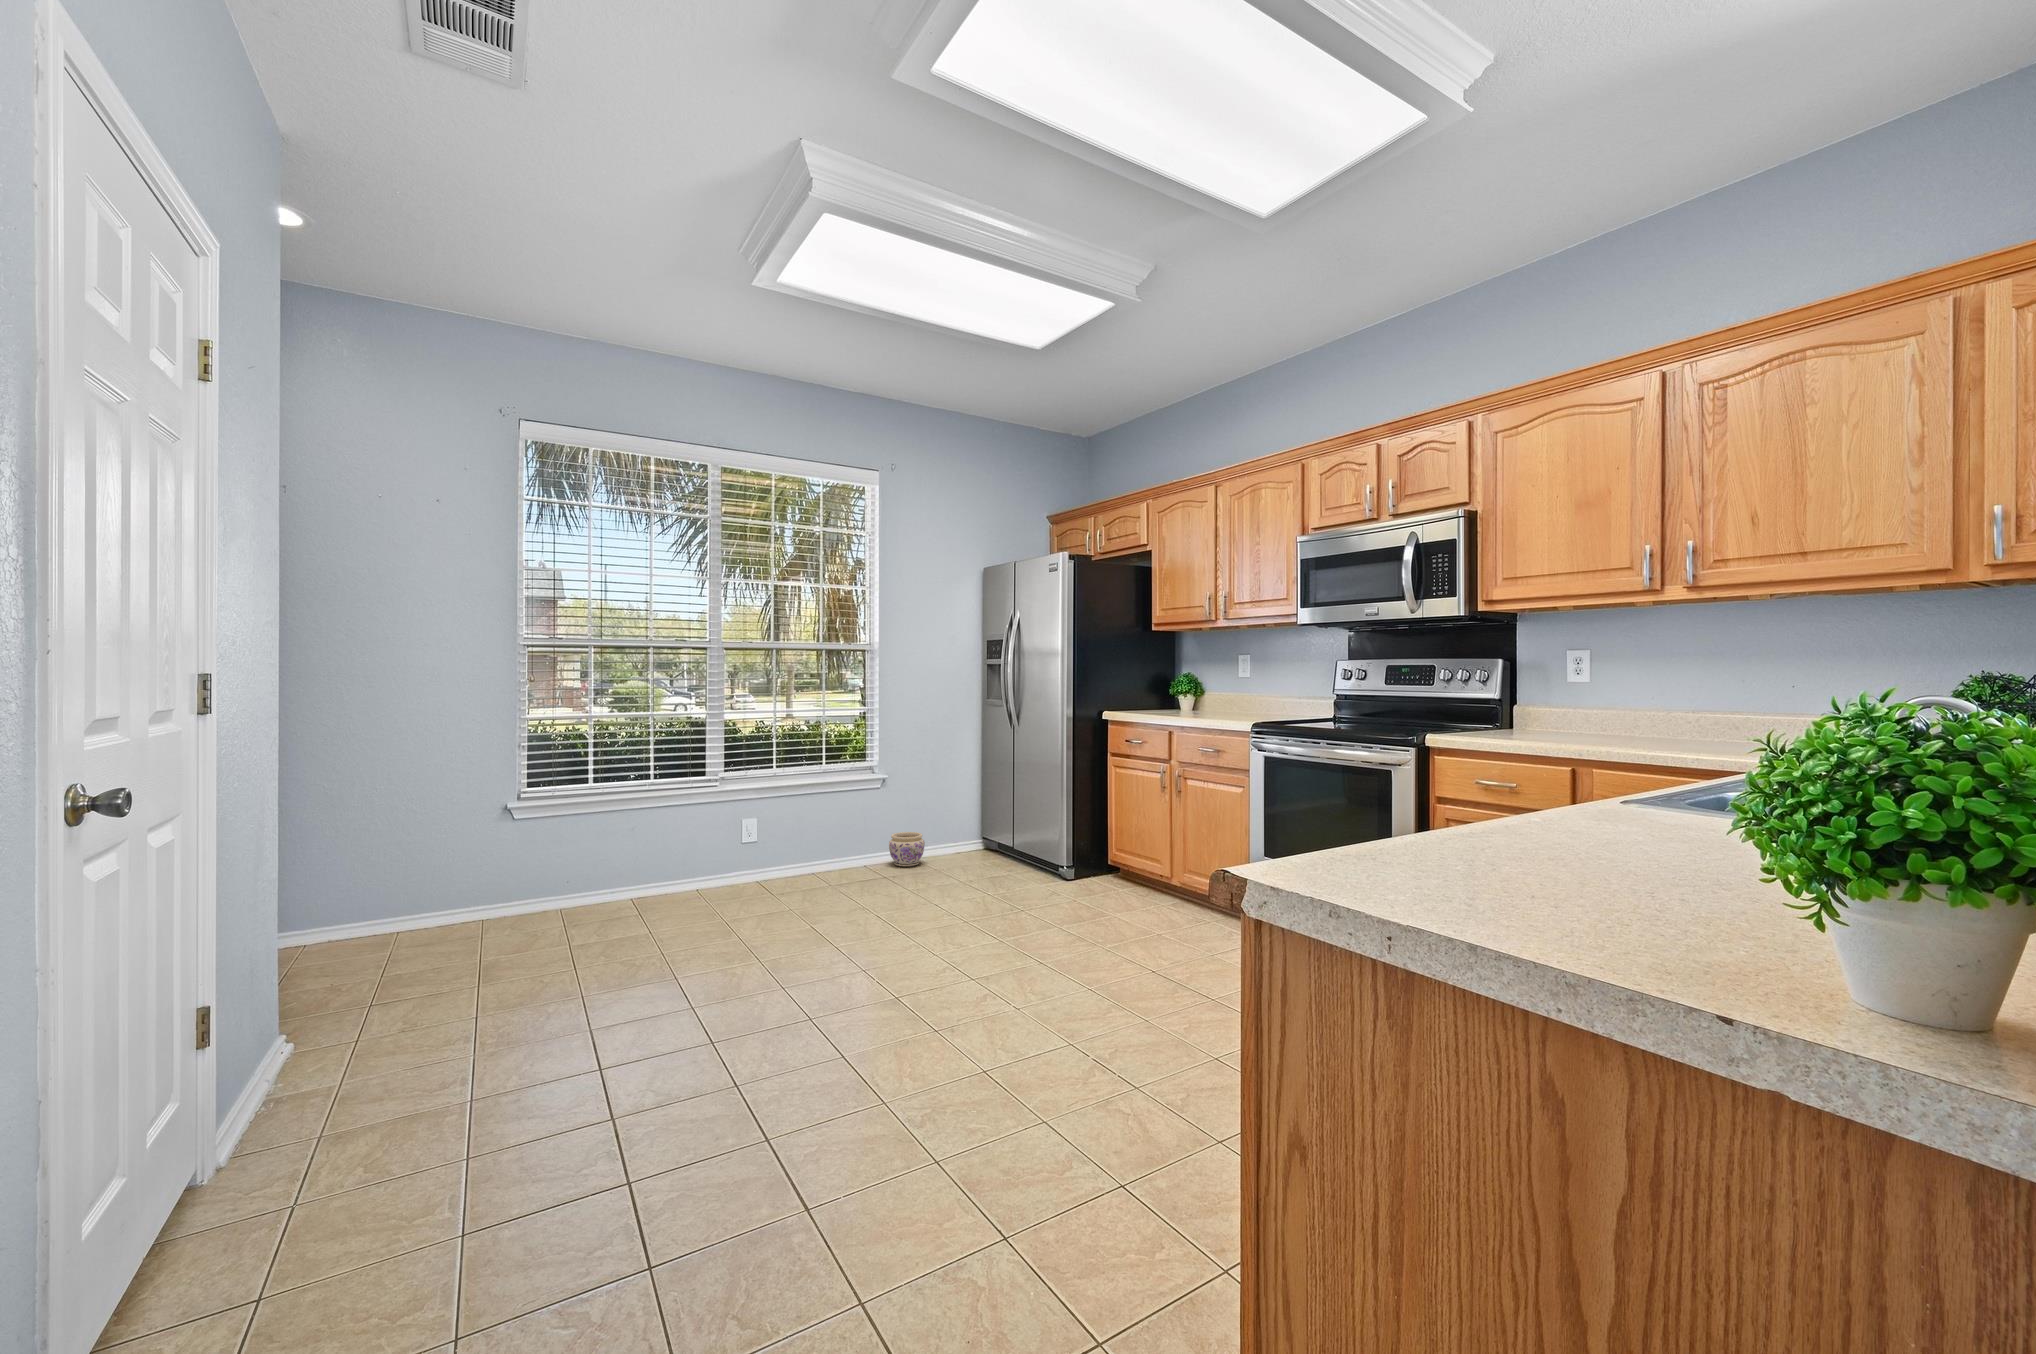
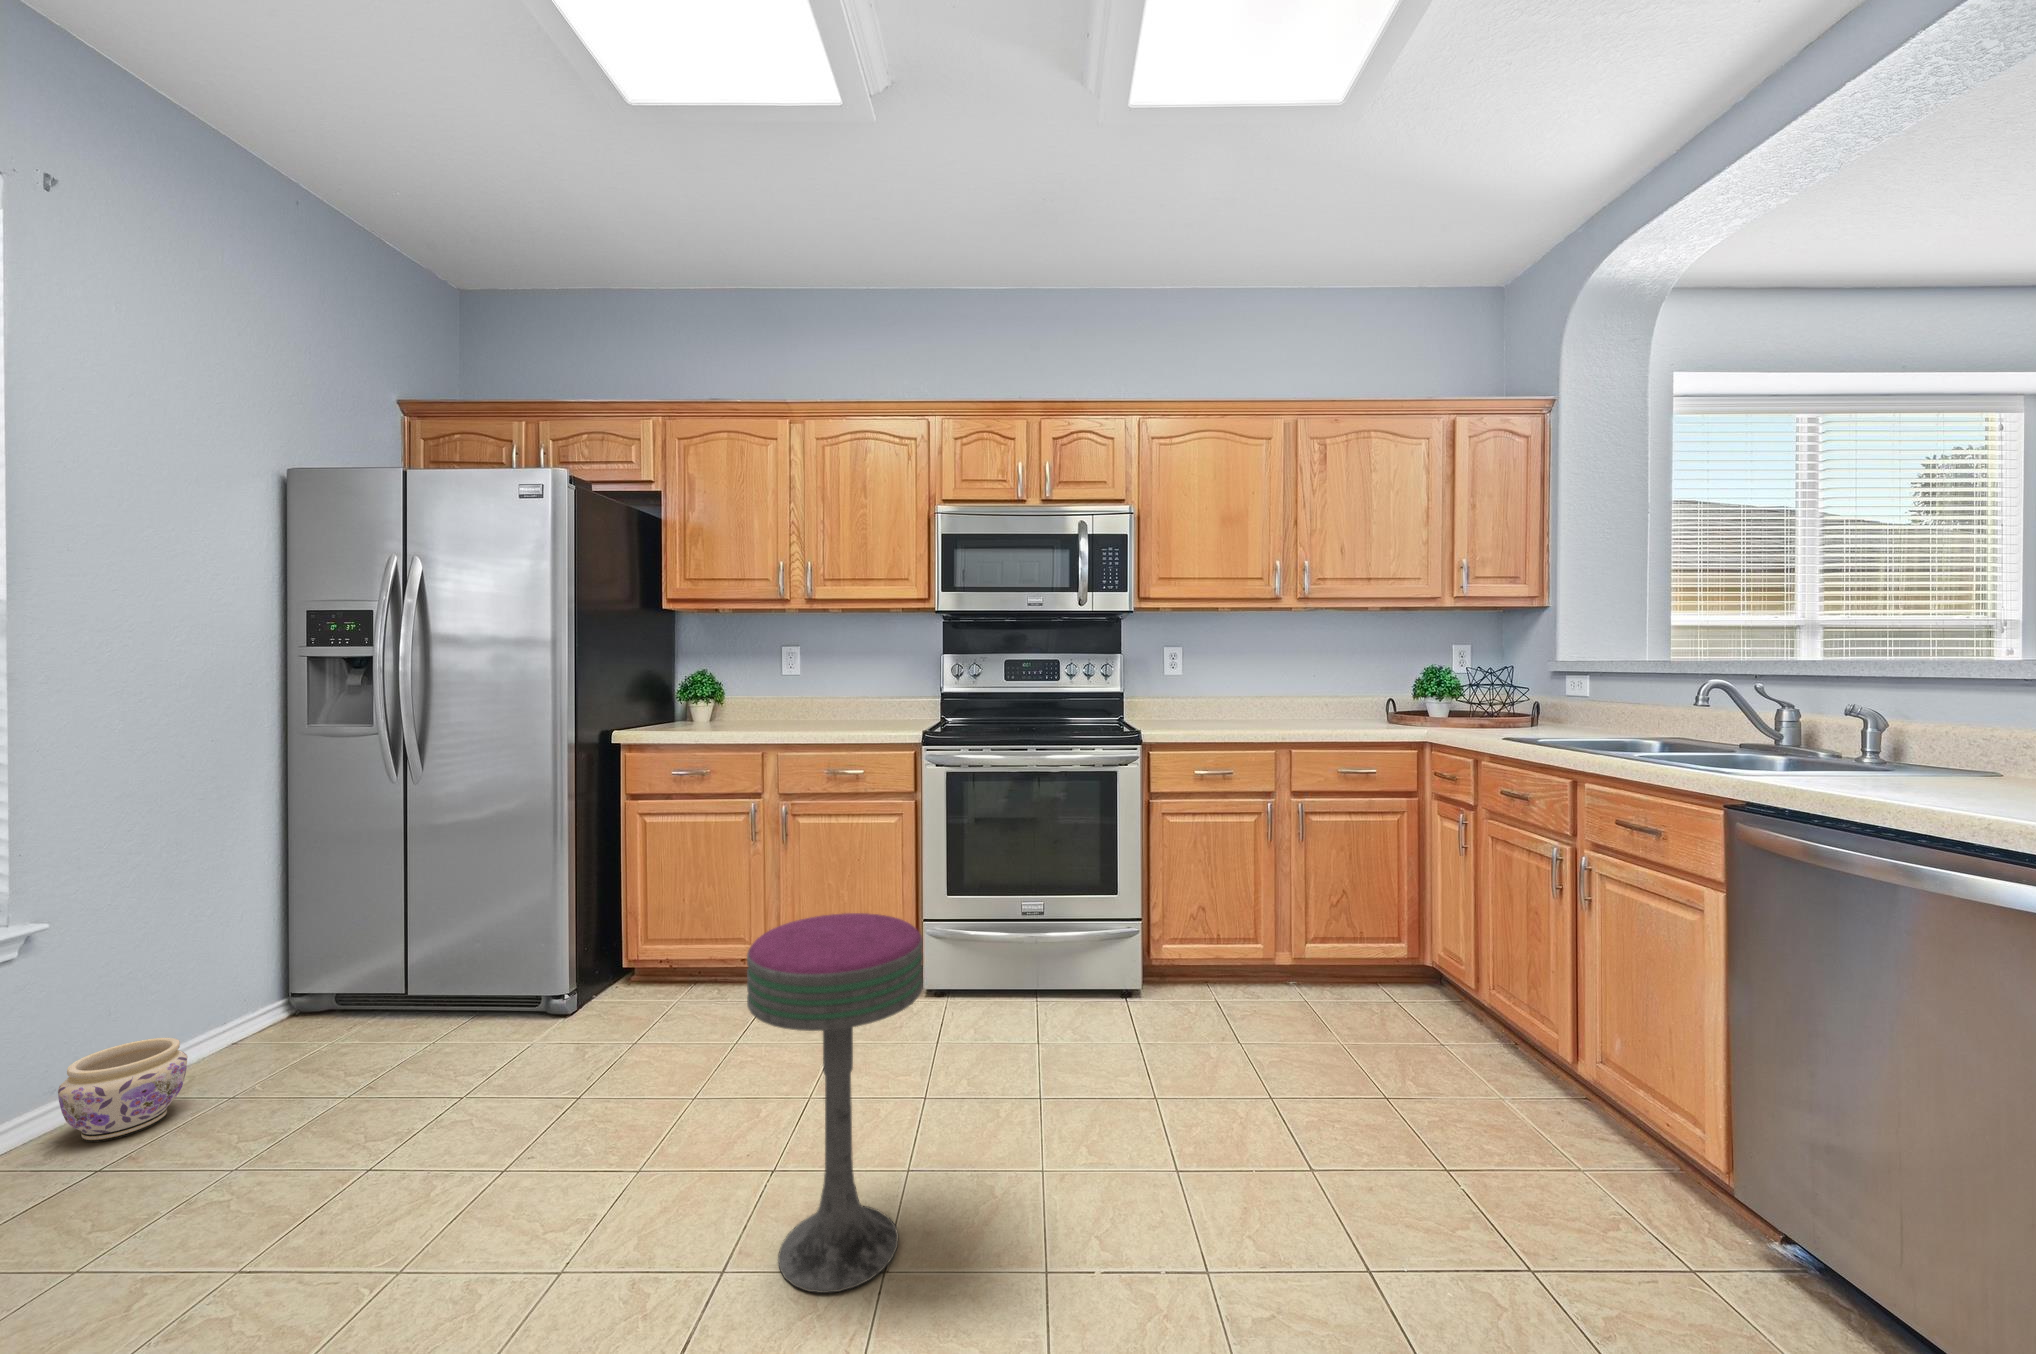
bar stool: none [957,812,1046,990] -> present [747,913,923,1293]

